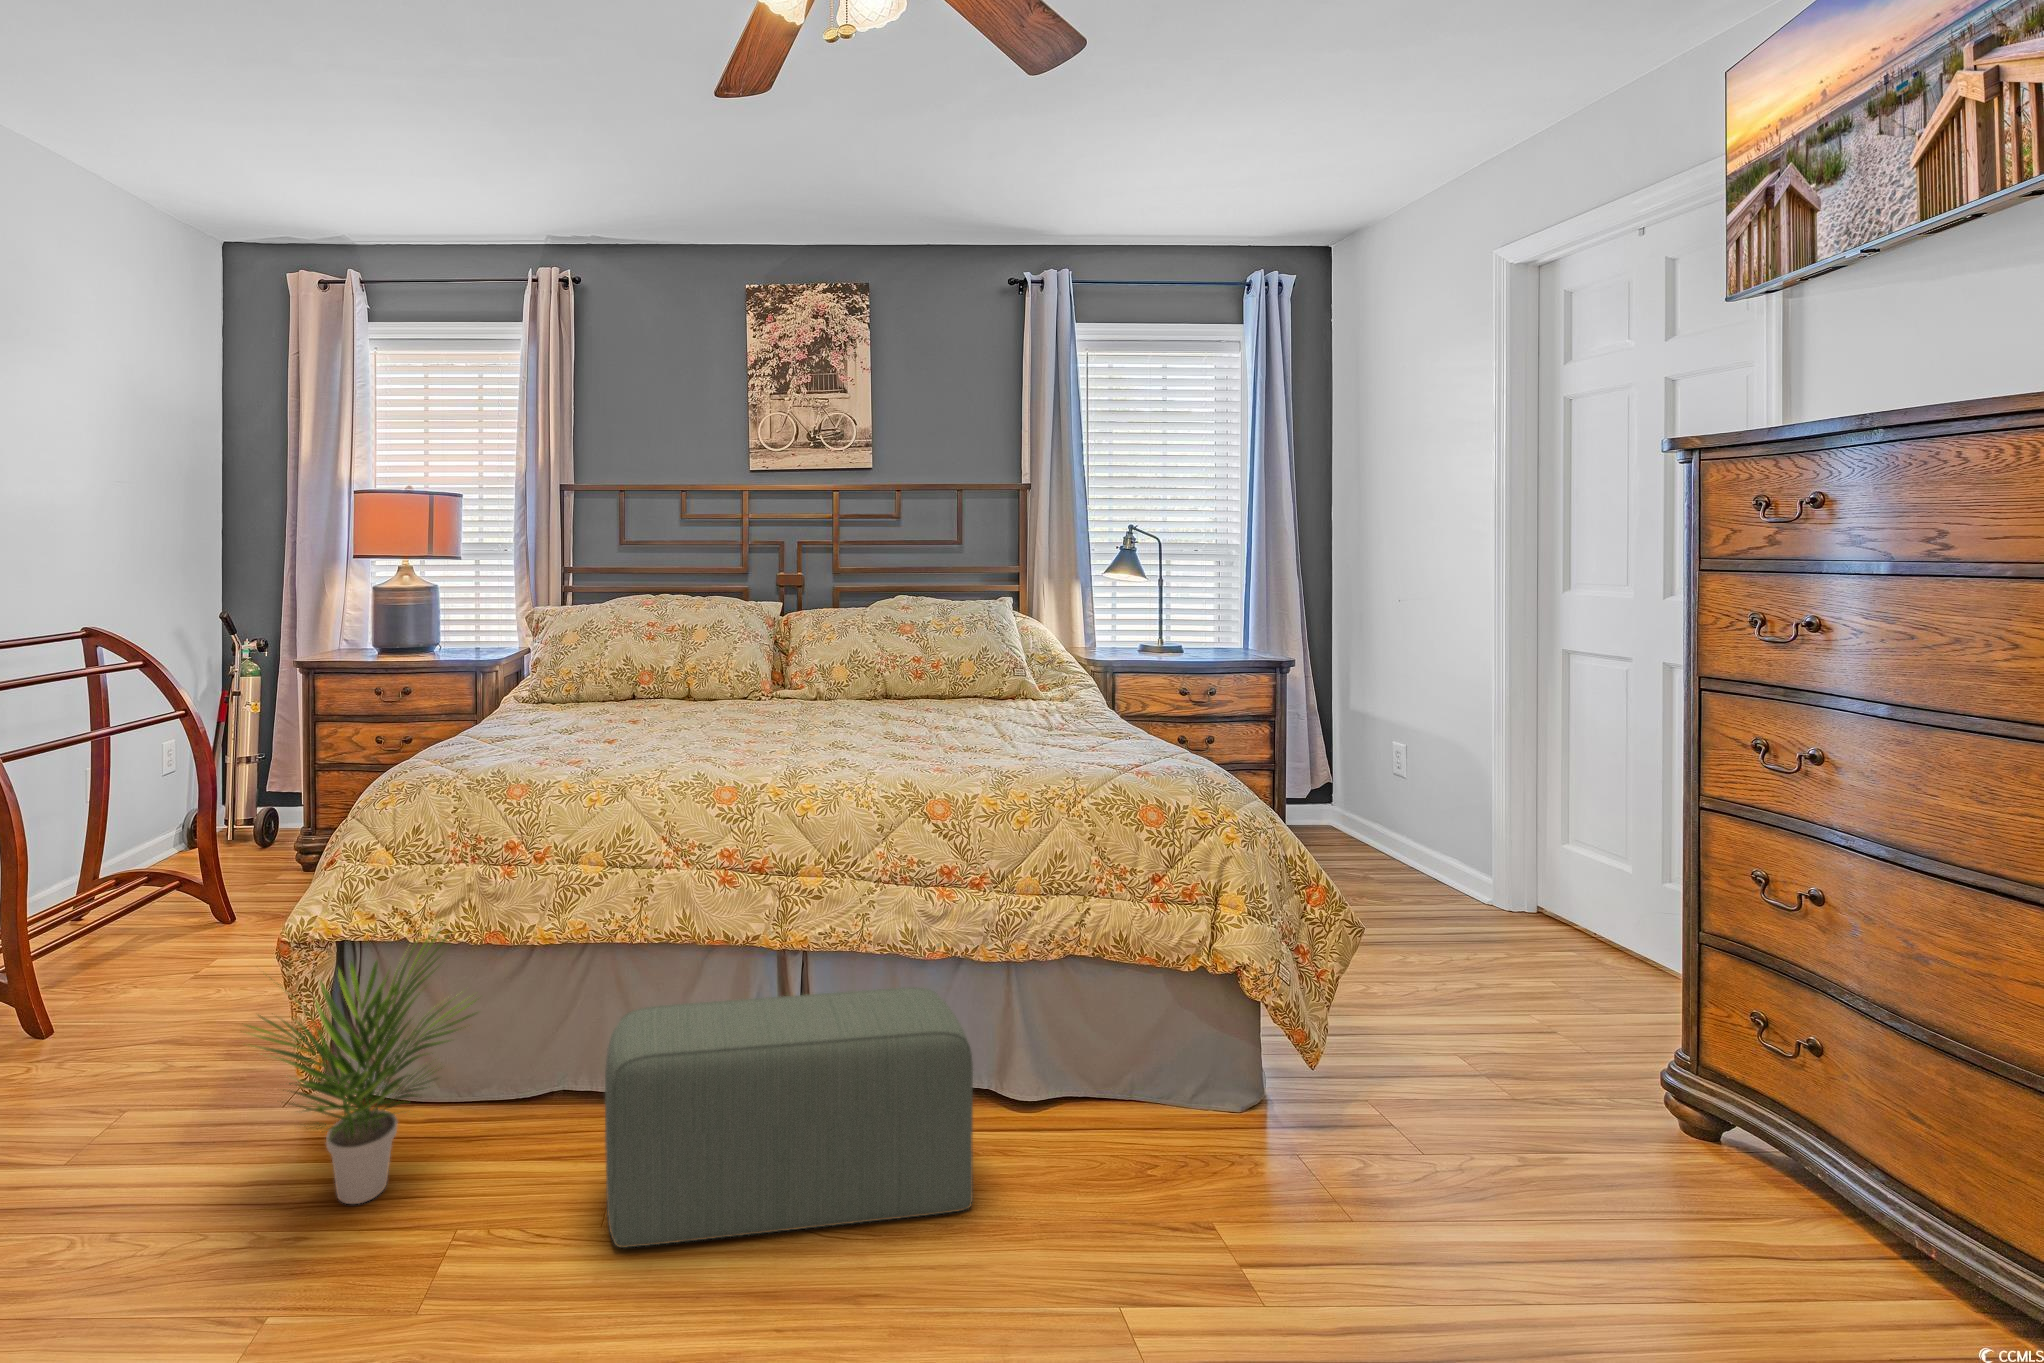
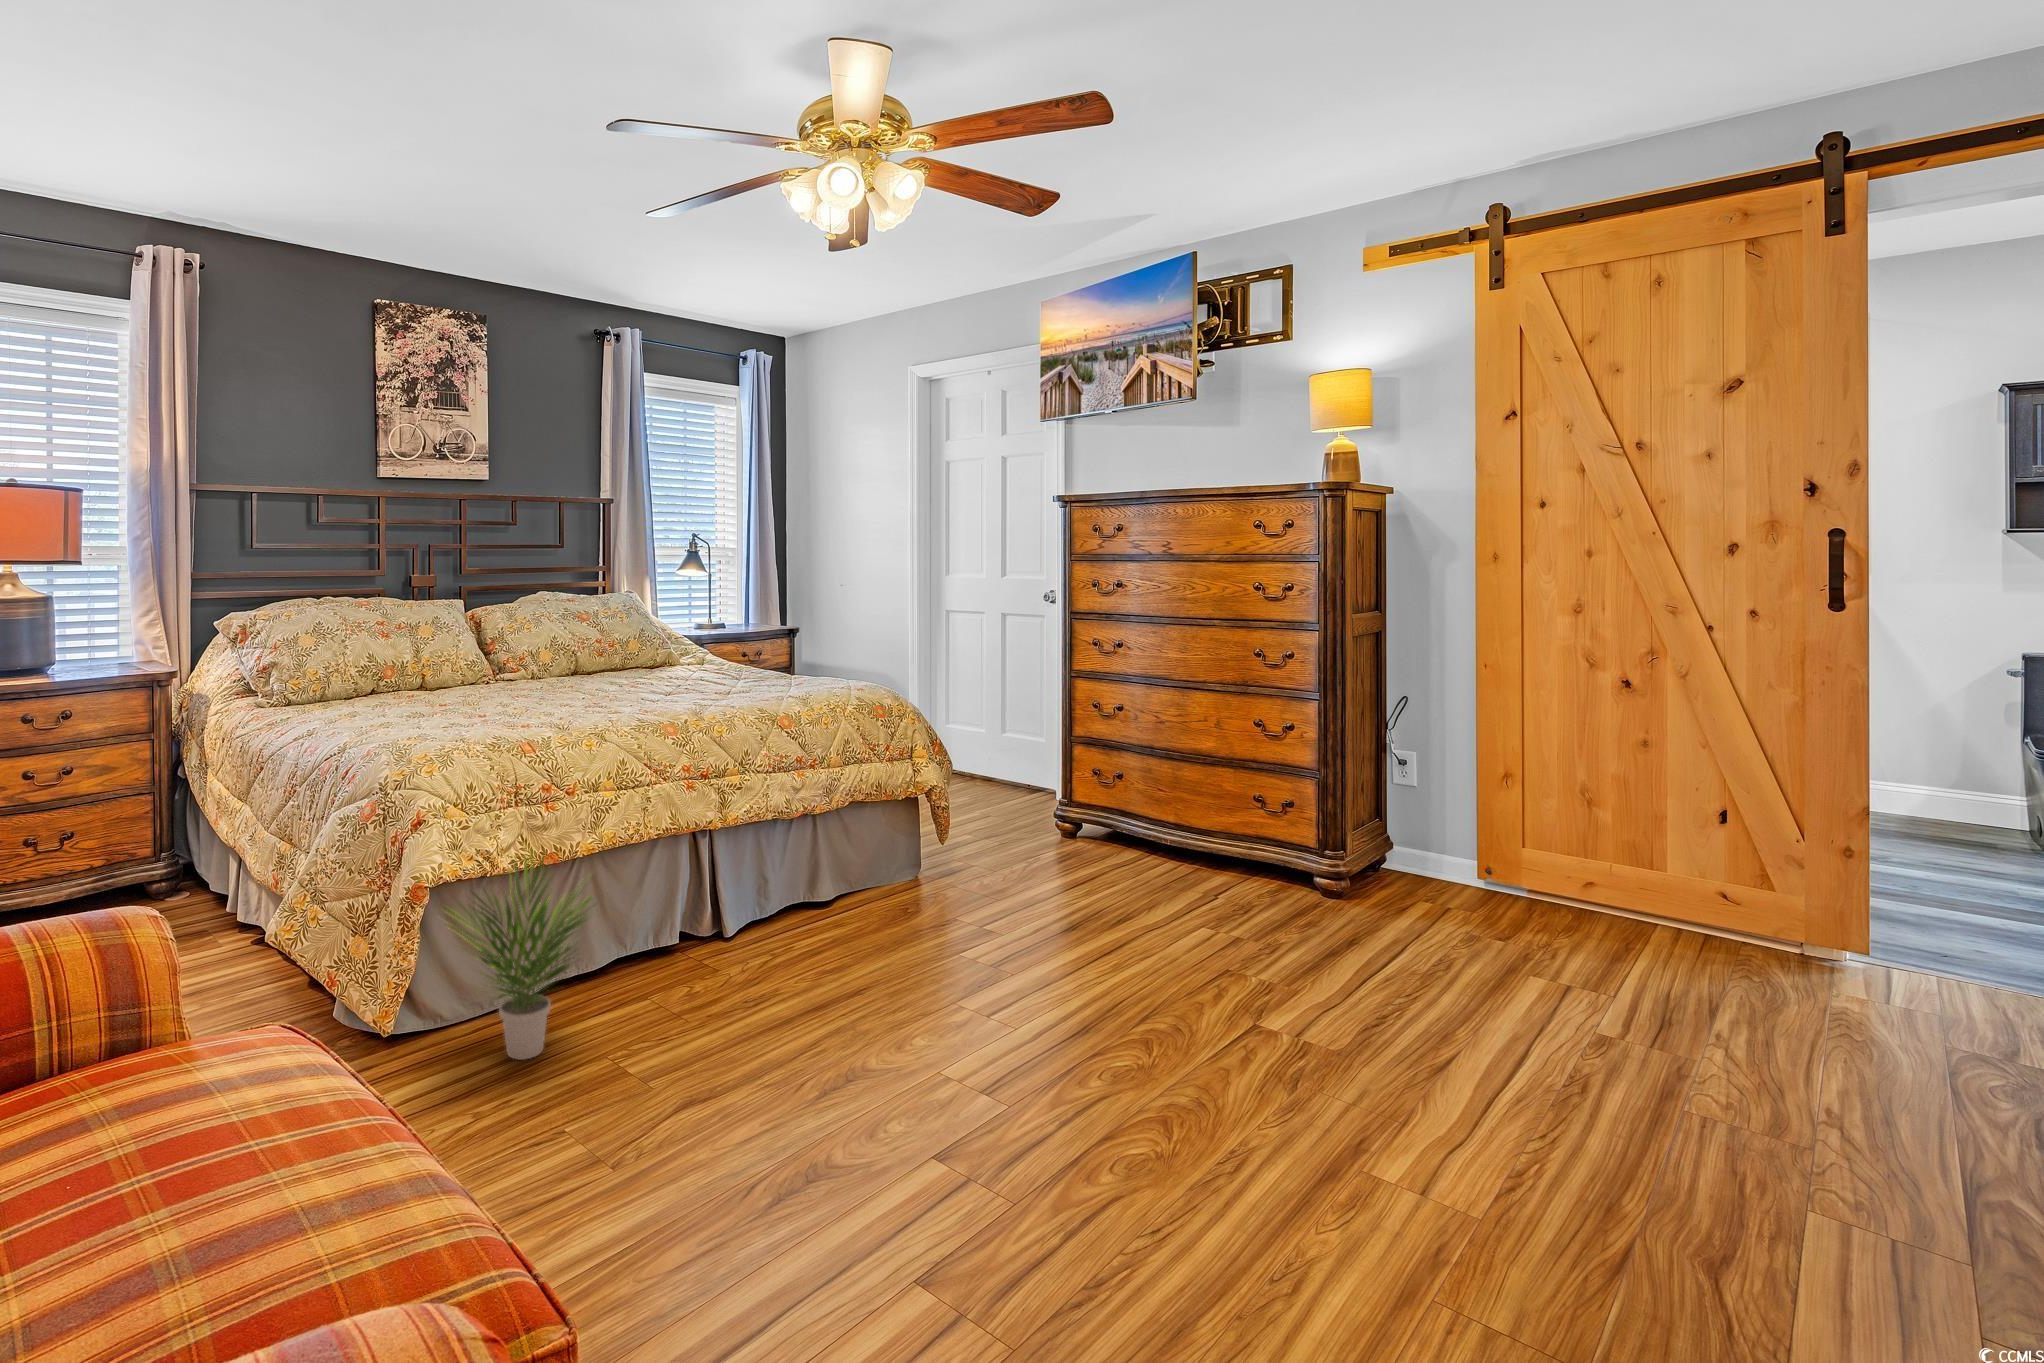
pouf: present [605,987,973,1247] -> none [679,825,862,1003]

